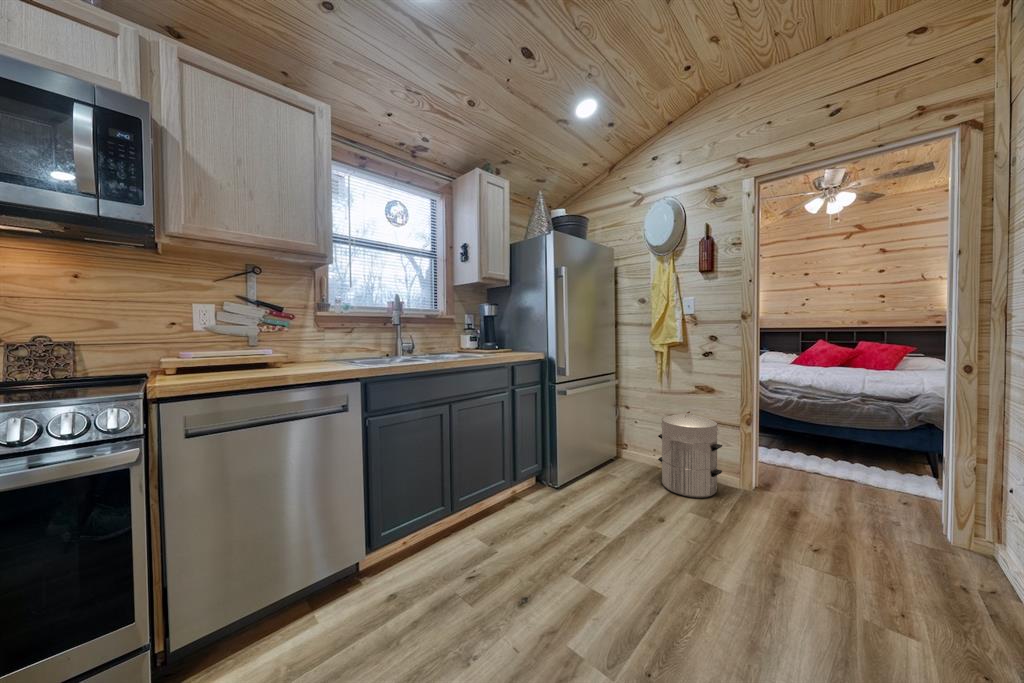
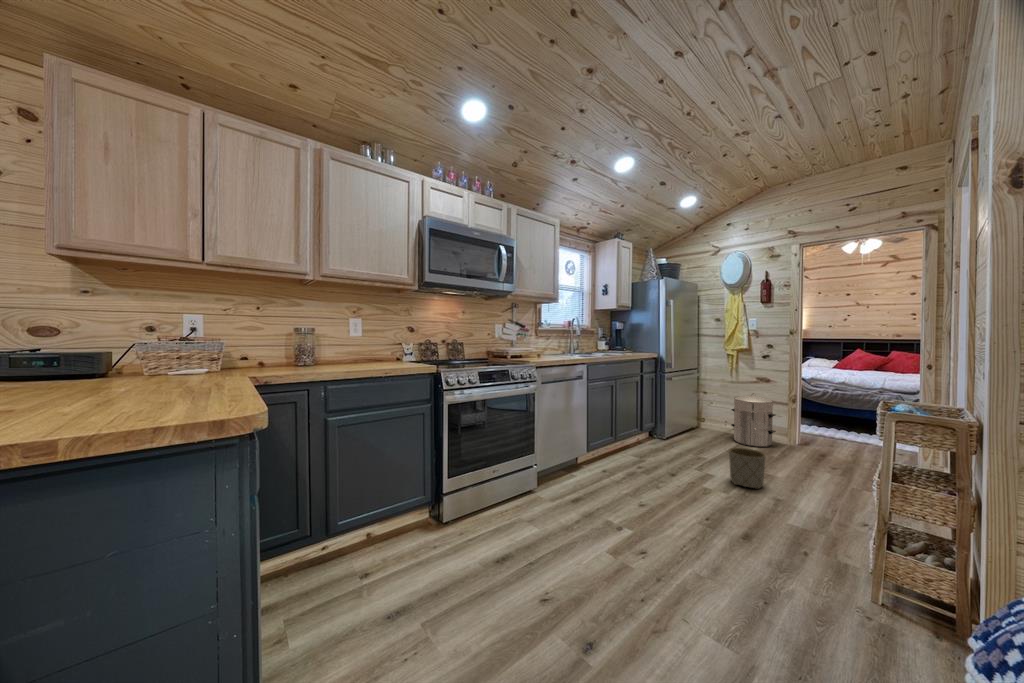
planter: none [631,538,700,640] -> present [729,448,765,489]

